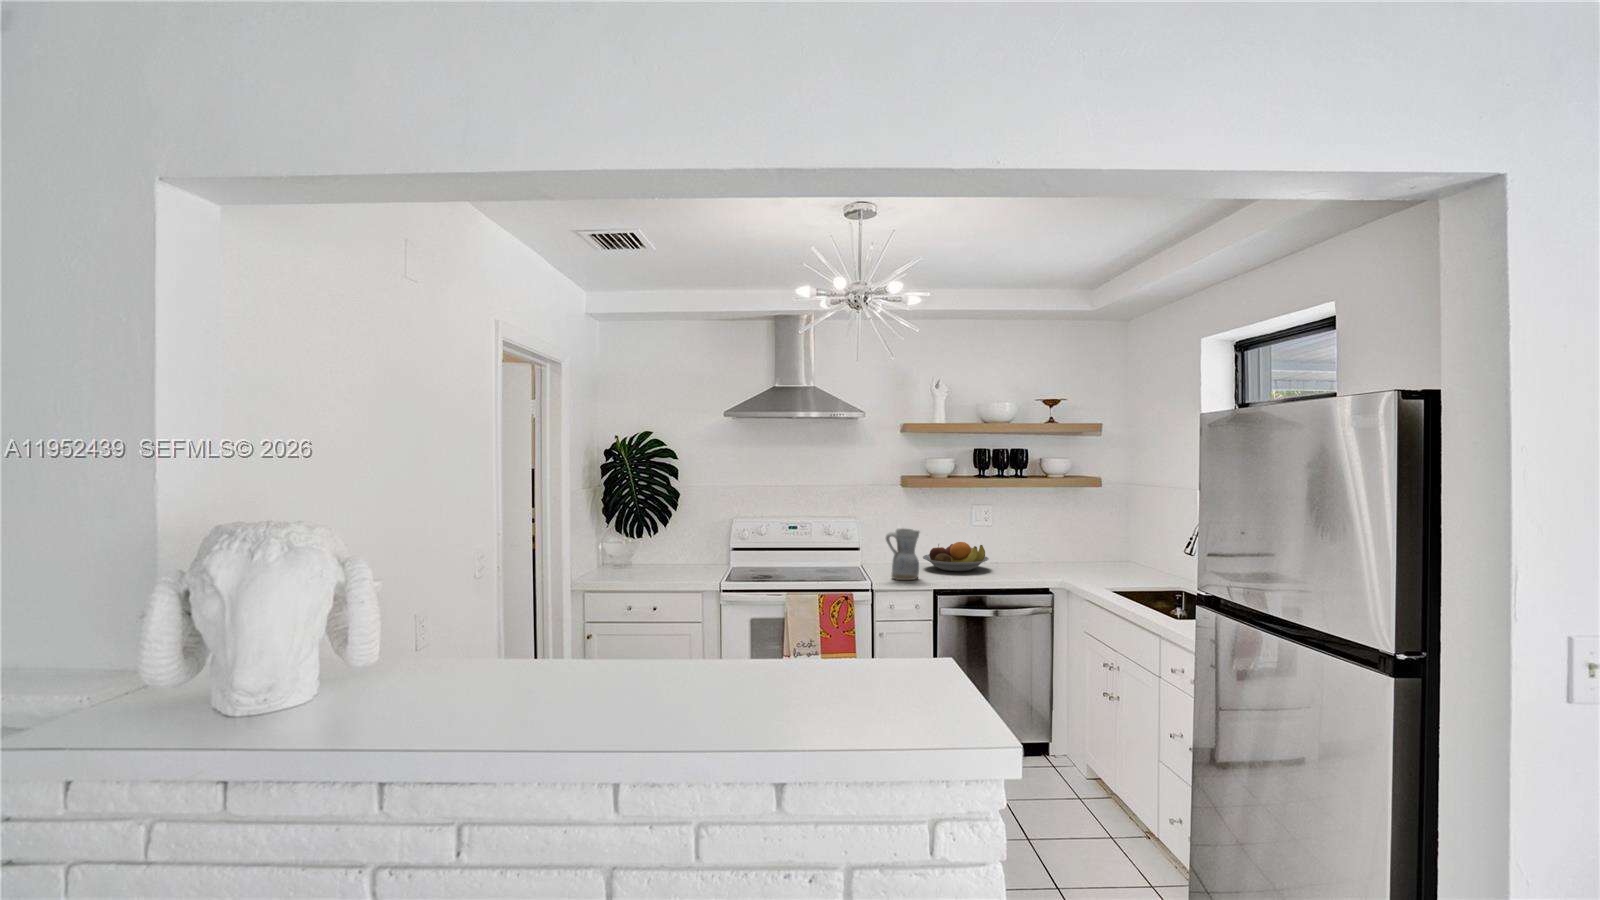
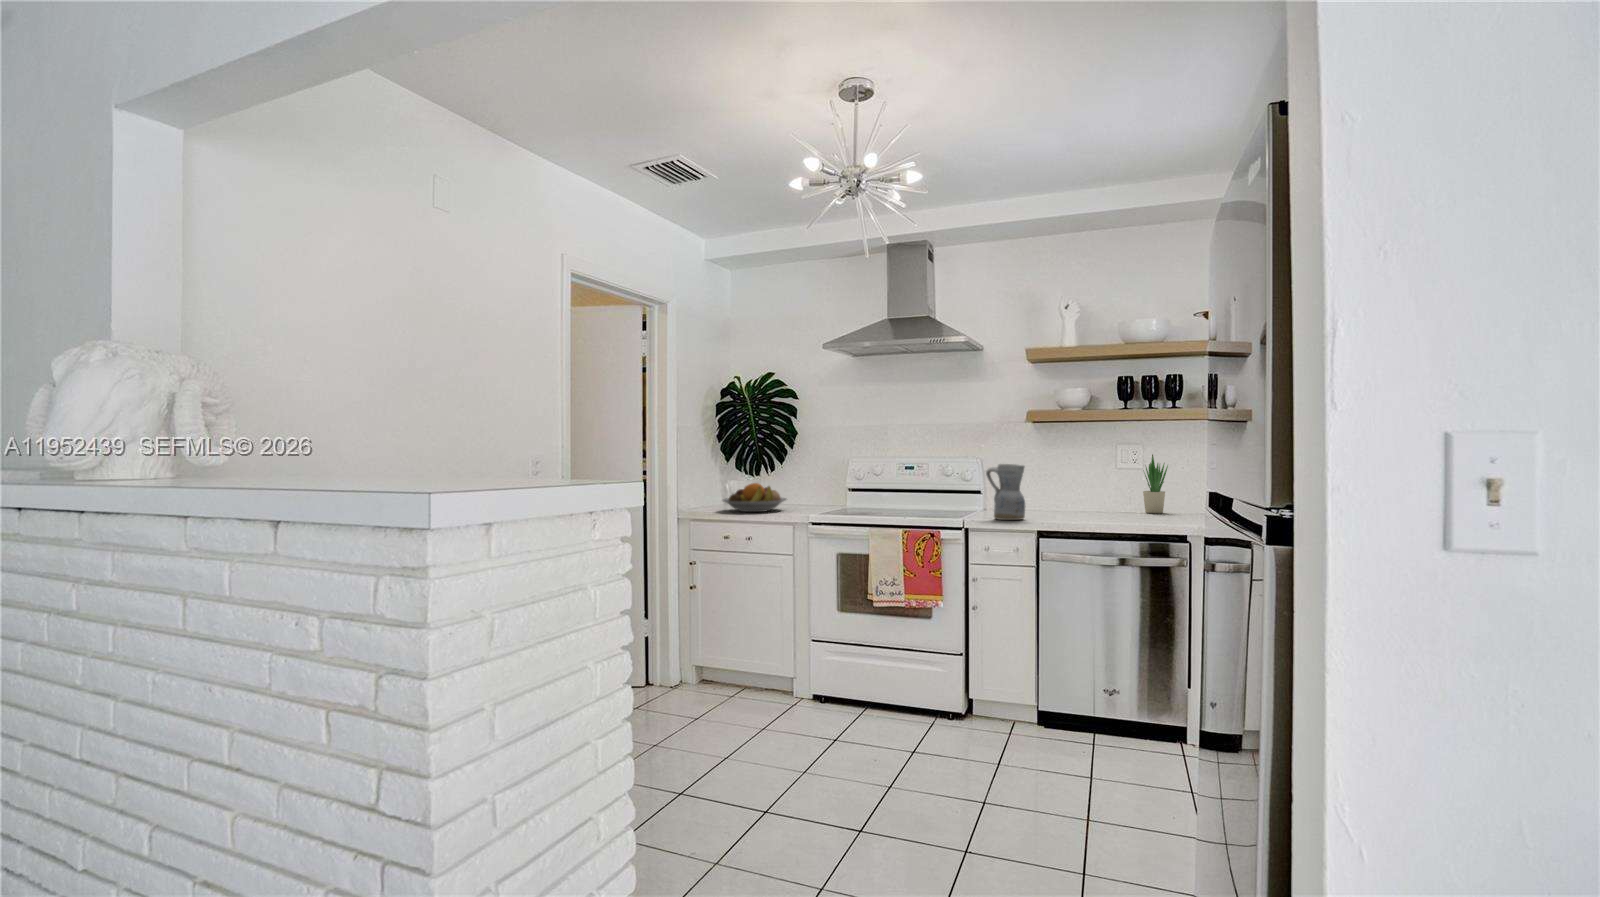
potted plant: none [994,514,1014,564] -> present [1143,454,1168,513]
fruit bowl: present [923,542,989,571] -> present [723,483,787,512]

